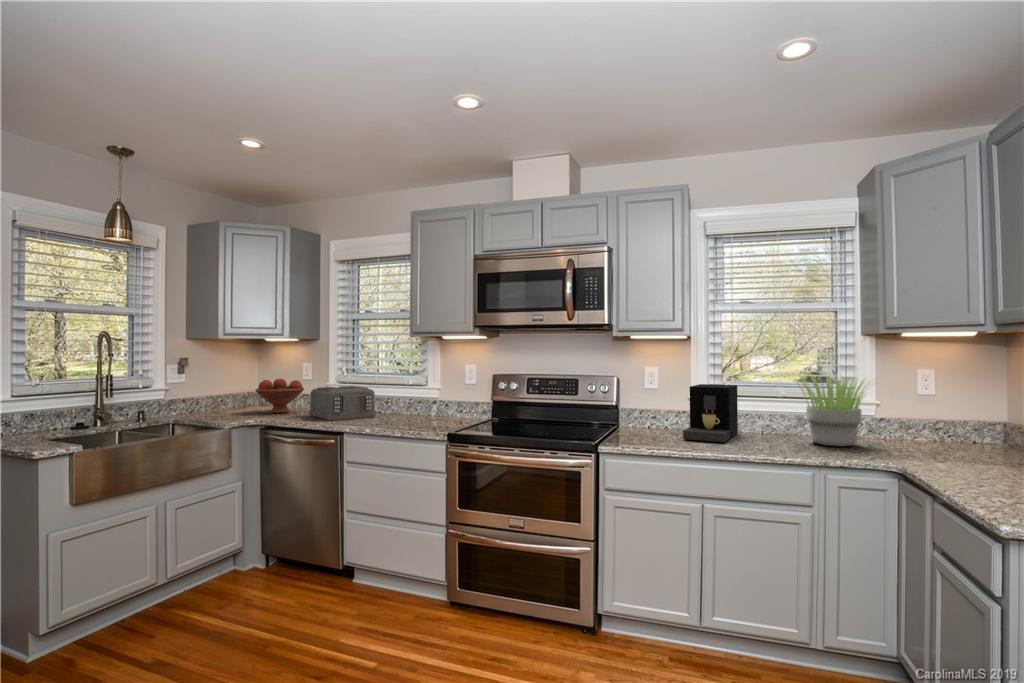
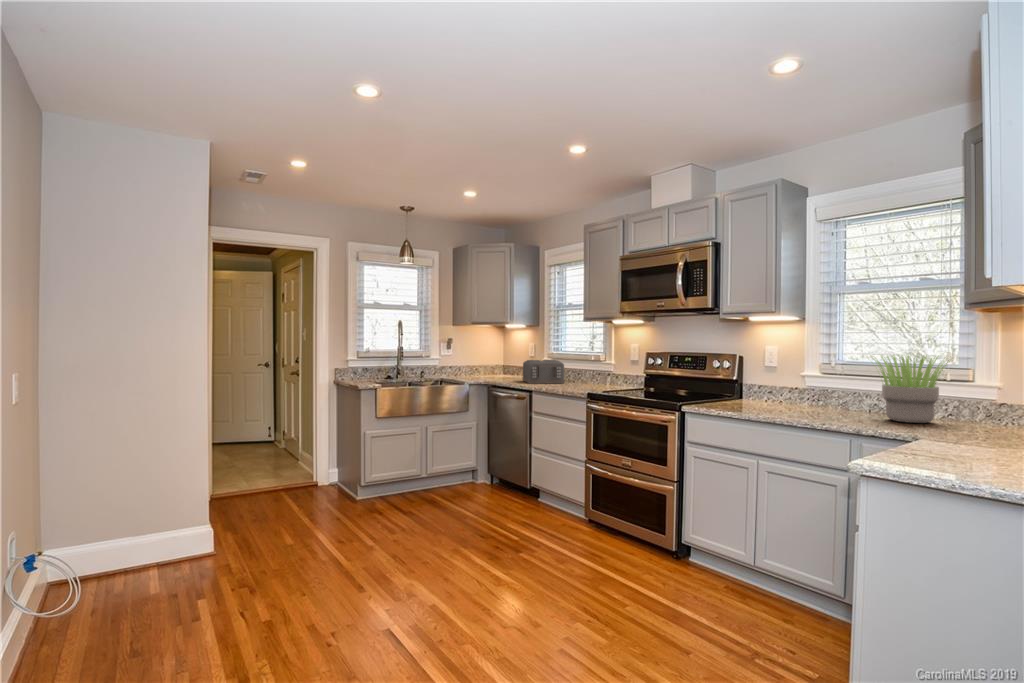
fruit bowl: present [255,379,304,413] -> none [492,354,525,378]
coffee maker: present [683,384,738,442] -> none [763,362,840,412]

